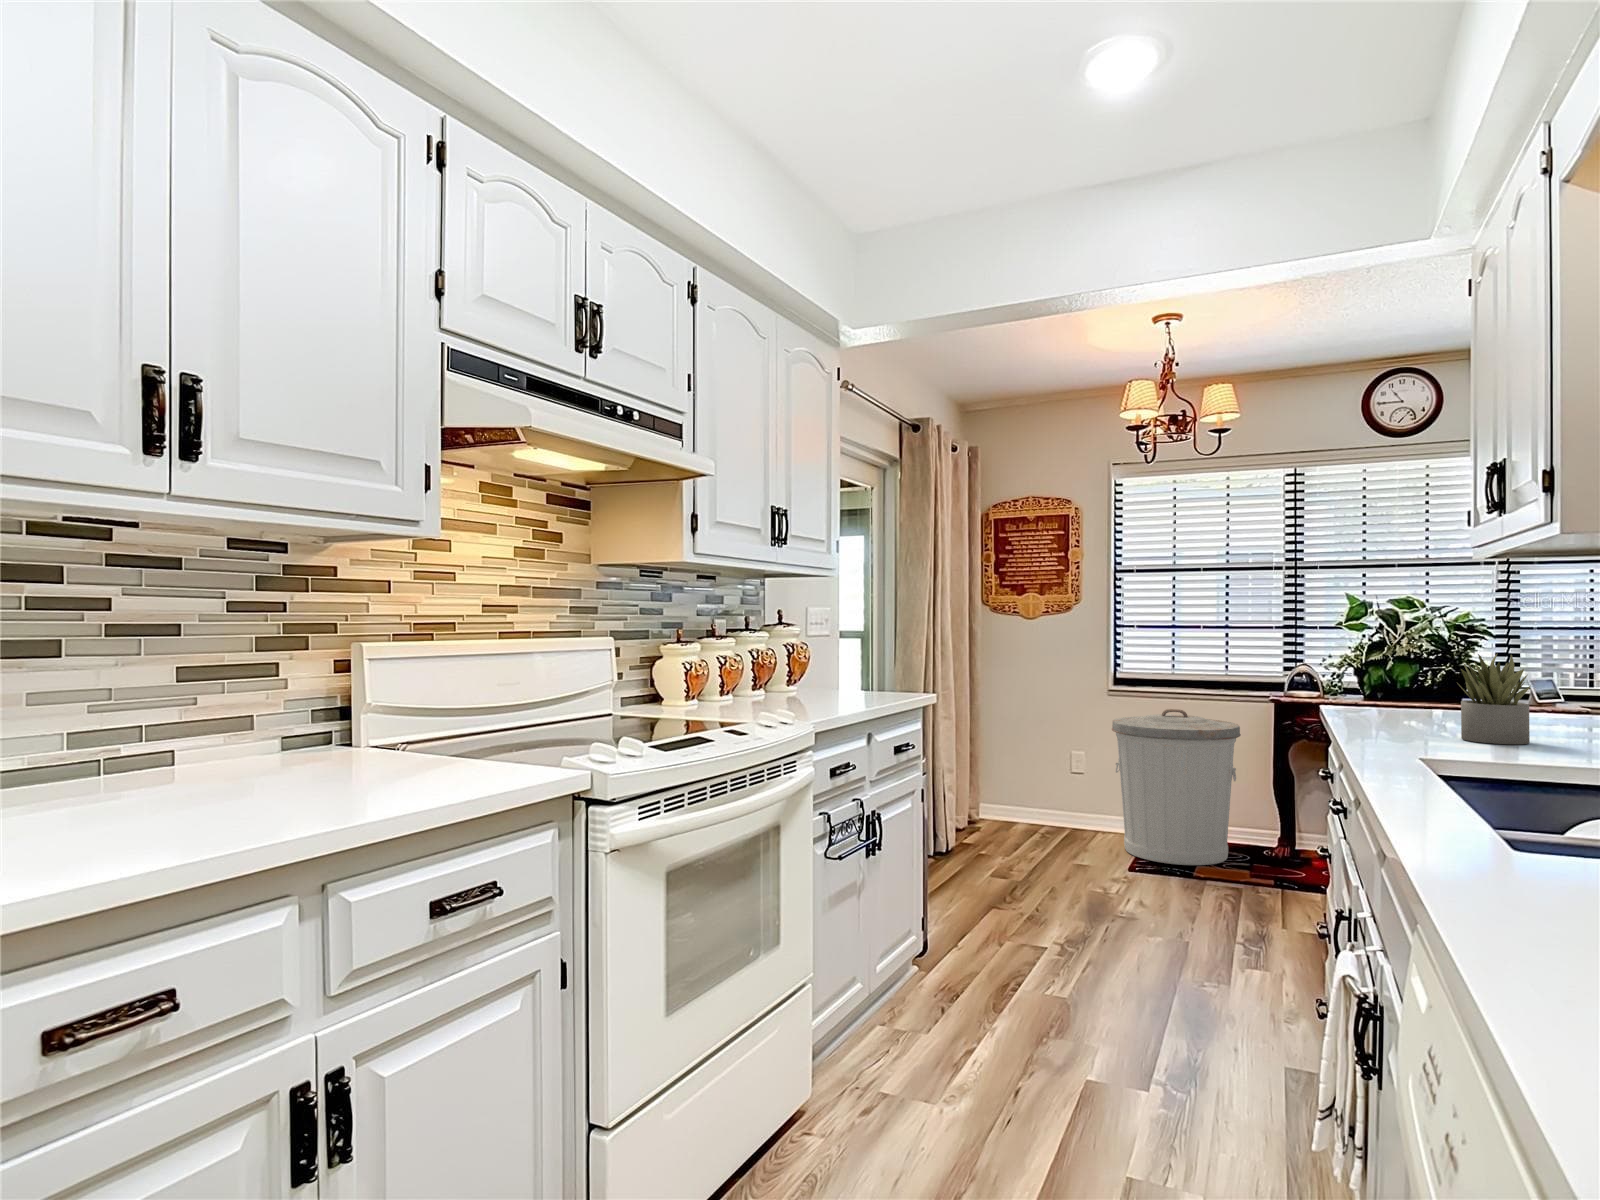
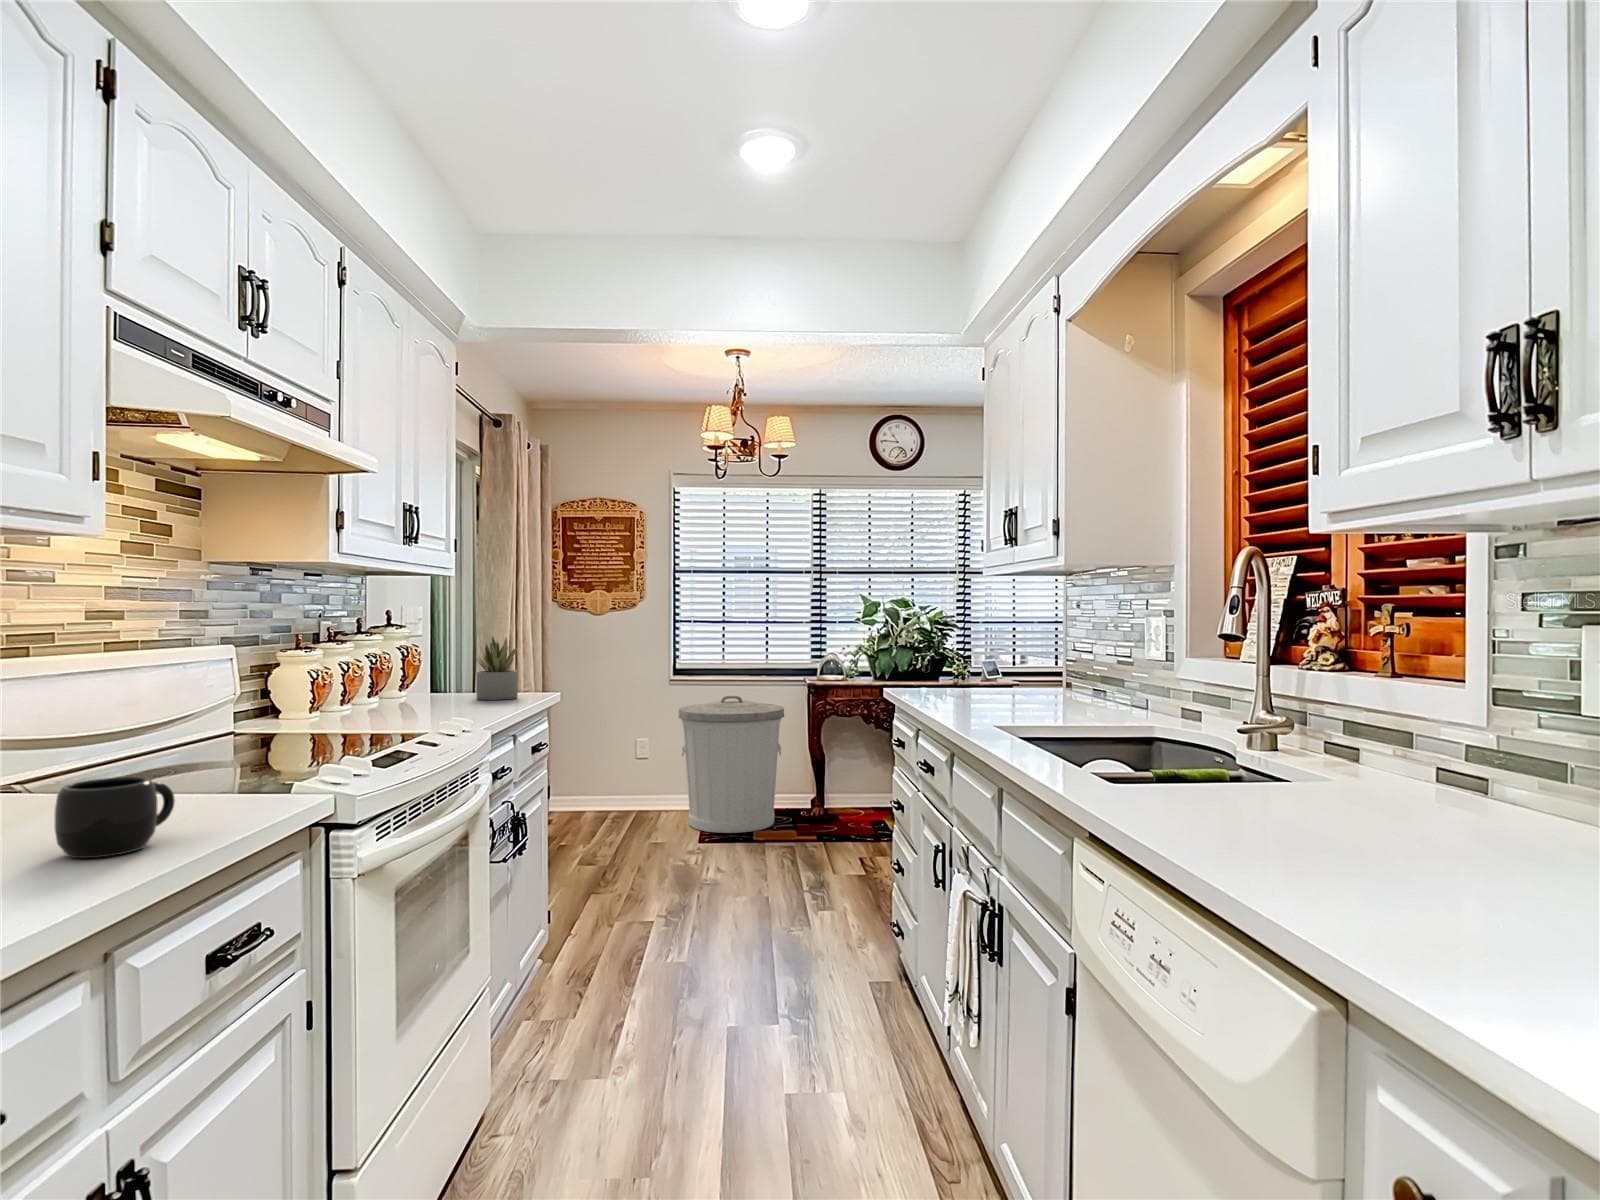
succulent plant: present [1458,654,1530,744] -> present [476,637,518,700]
mug: none [321,738,422,804] -> present [55,777,175,858]

